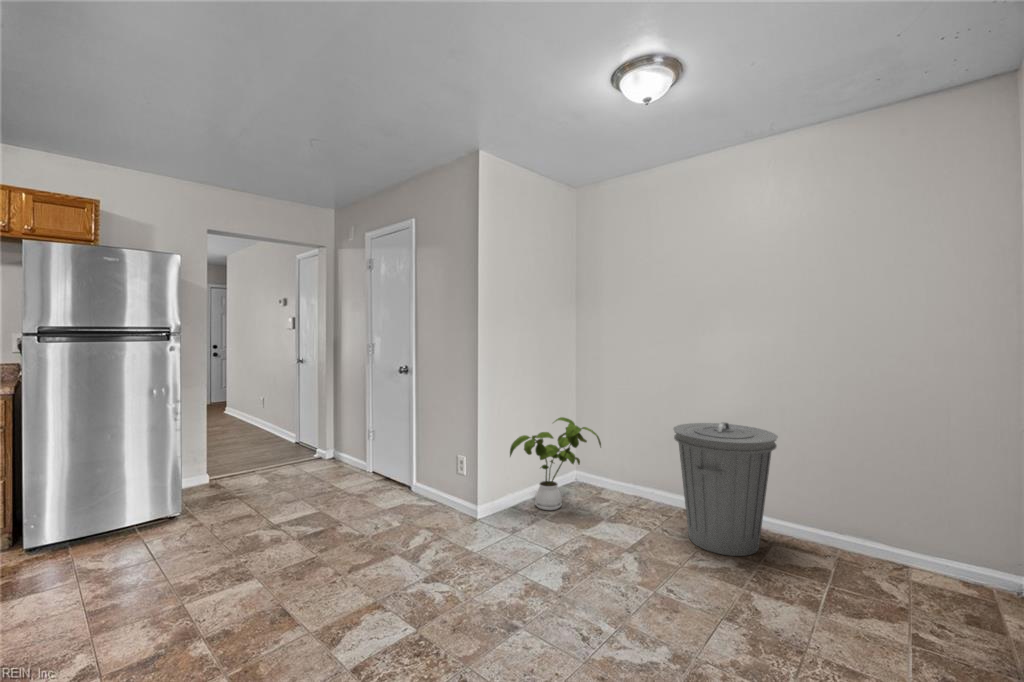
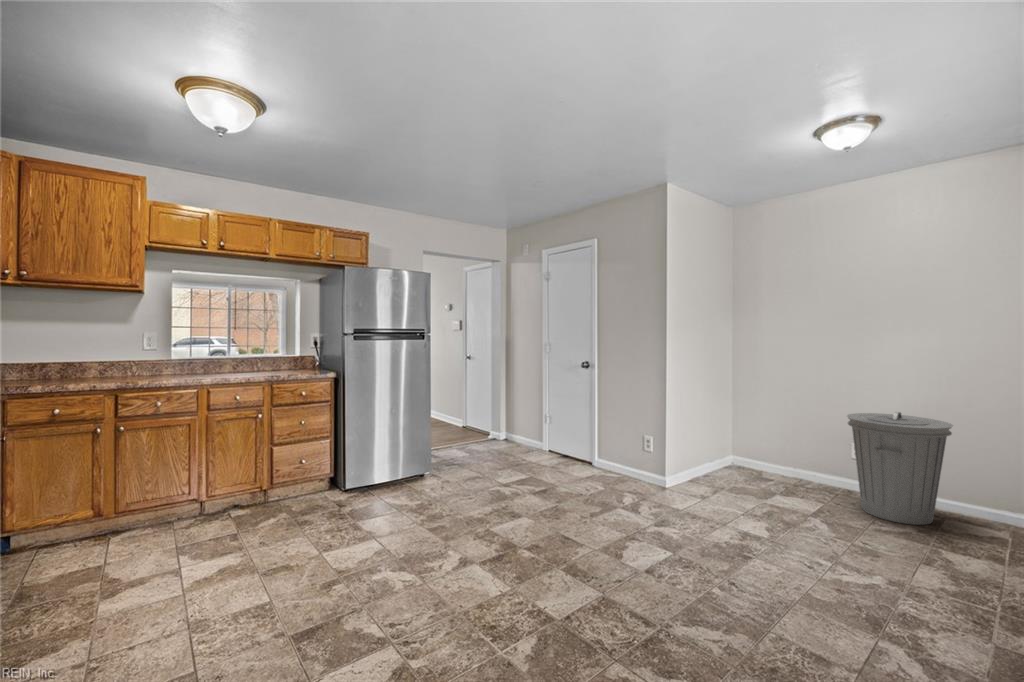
house plant: present [510,417,601,510] -> none [689,406,773,485]

